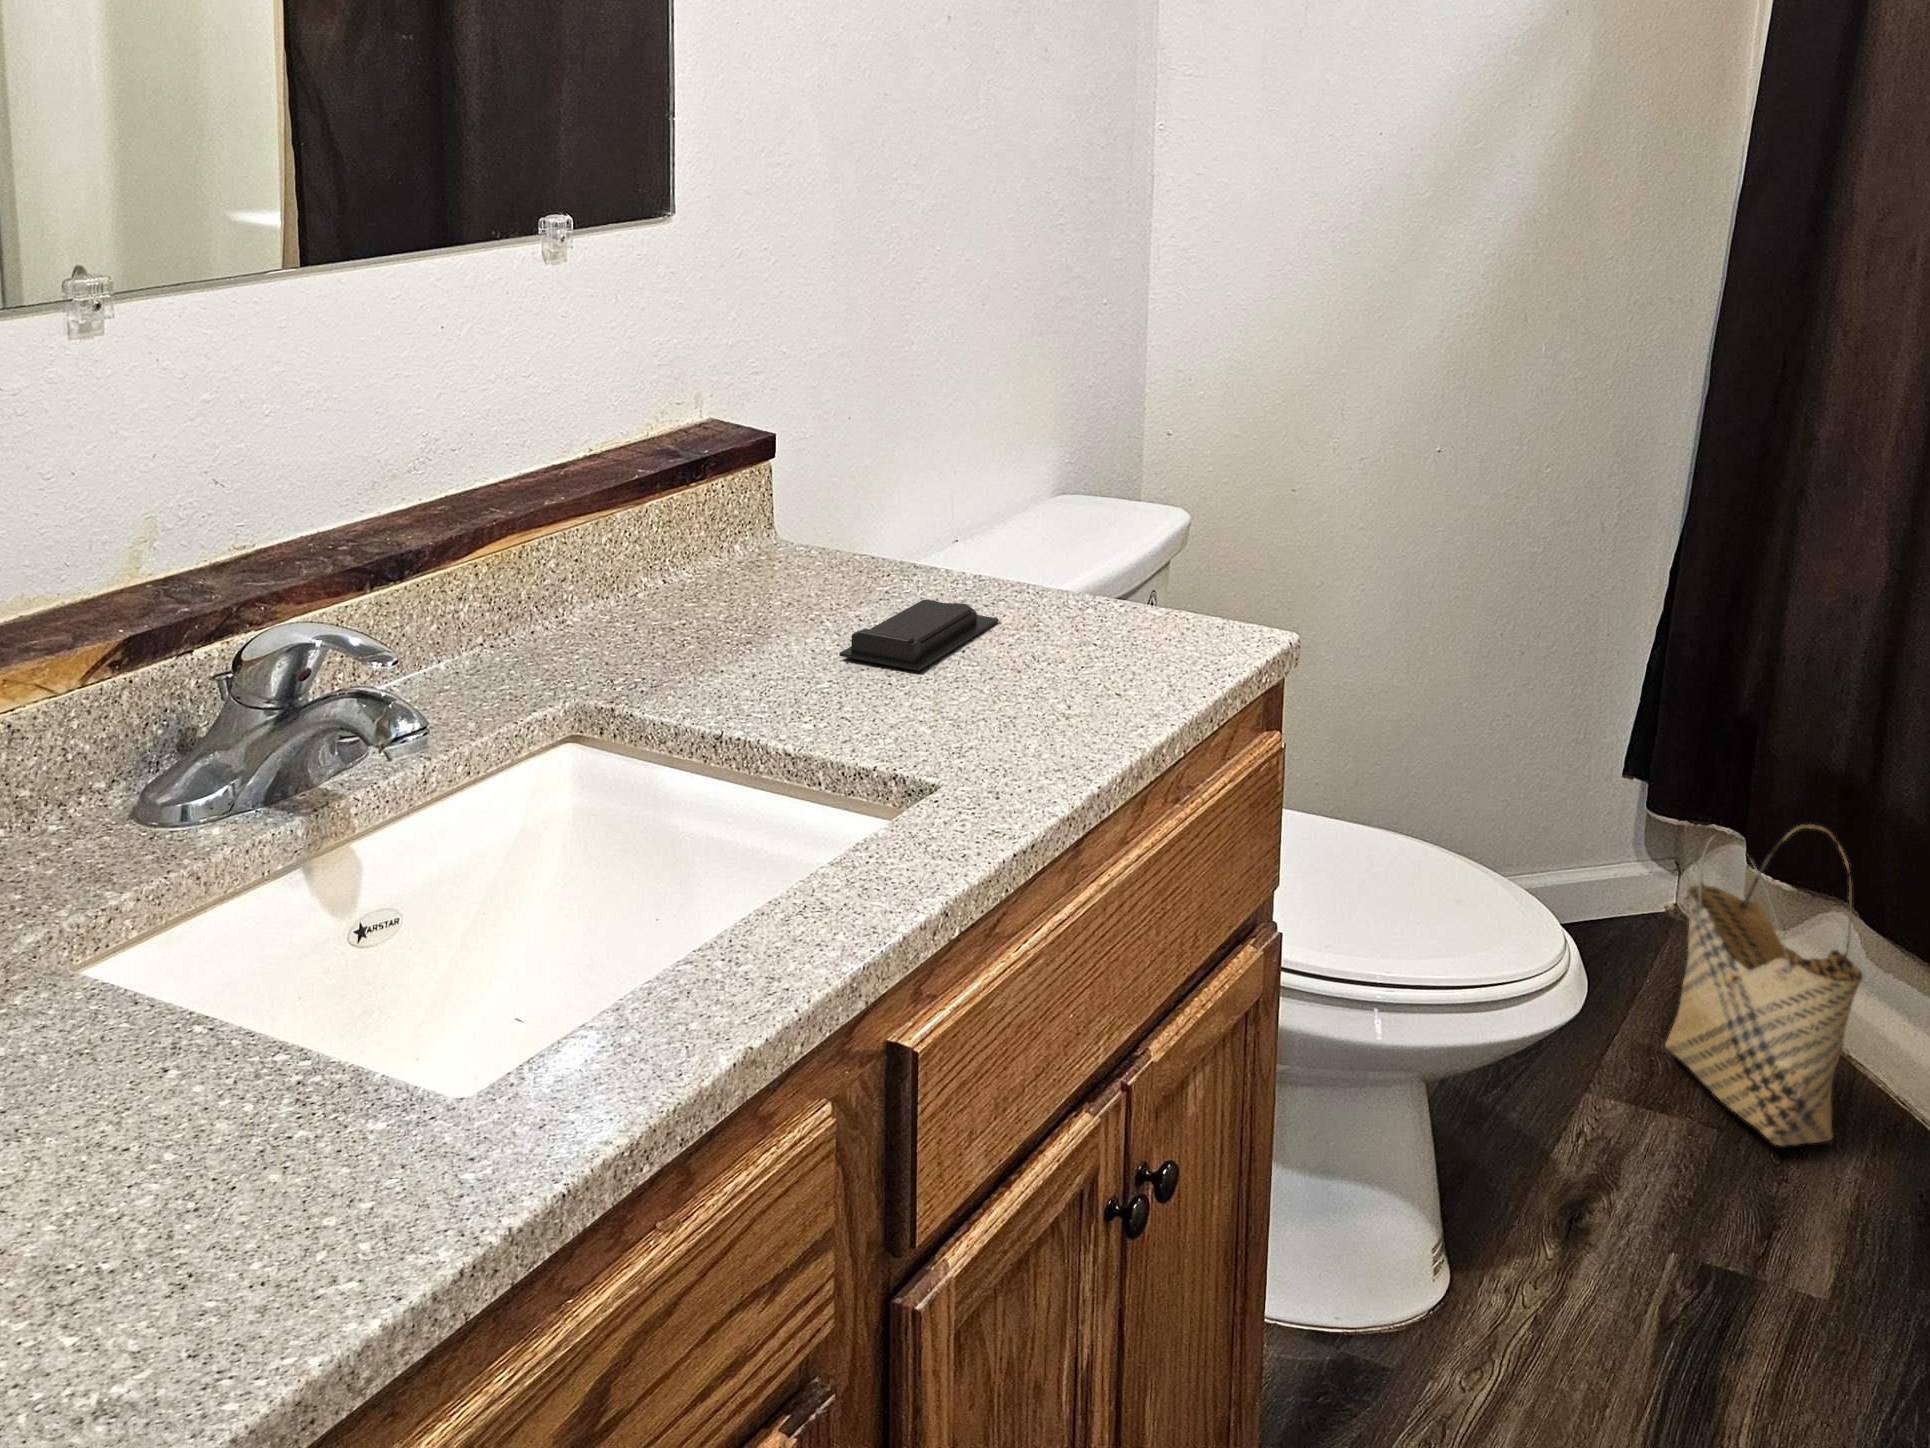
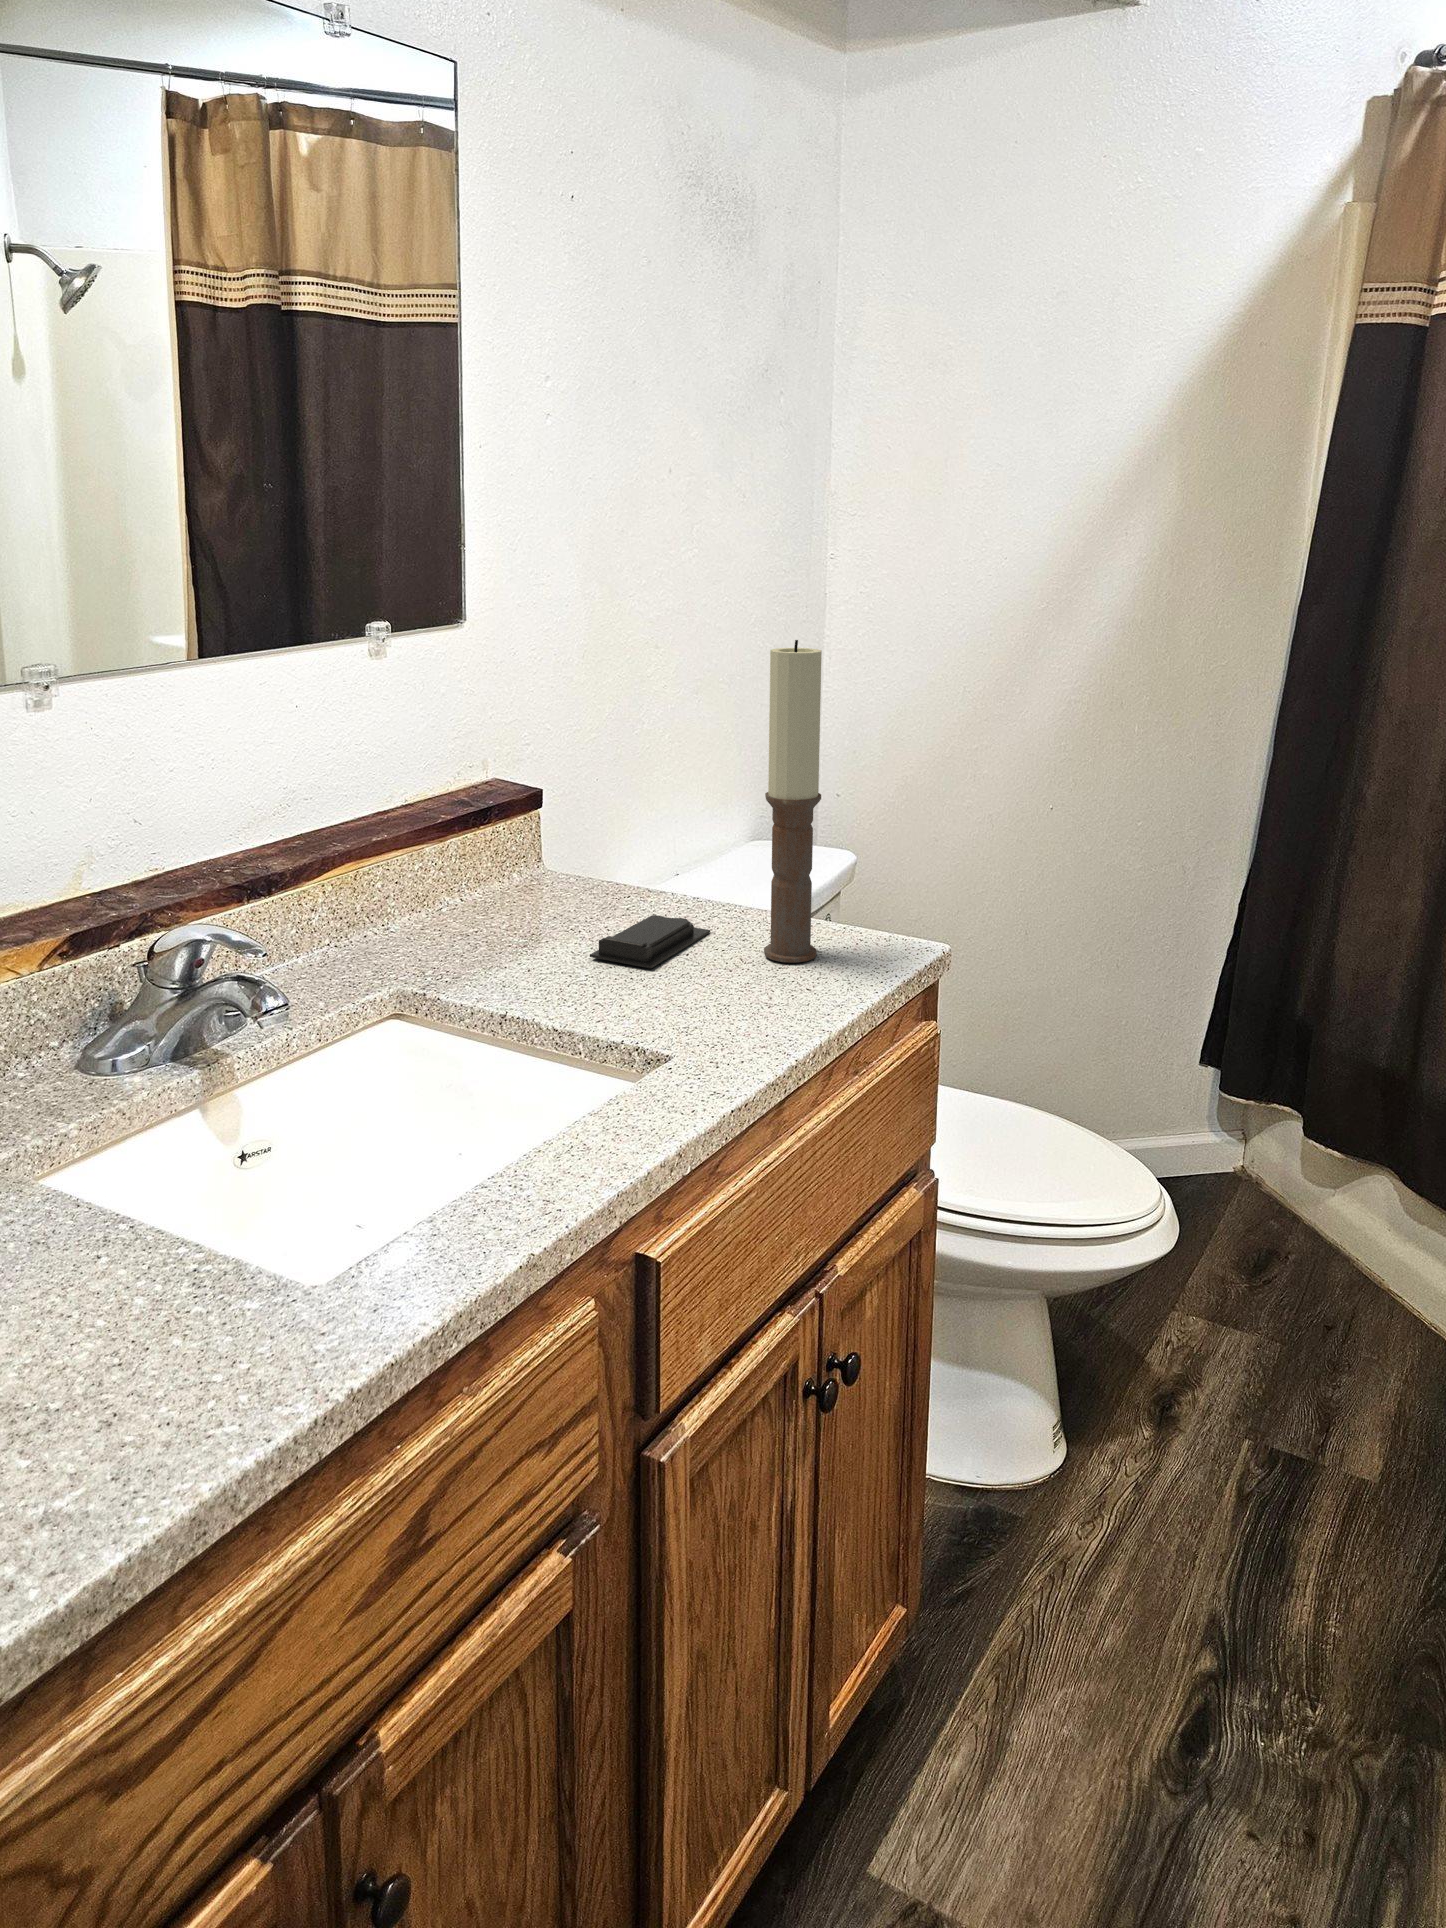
candle: none [1066,257,1143,661] -> present [764,640,822,963]
woven basket: present [1665,823,1862,1145] -> none [1233,1105,1404,1359]

